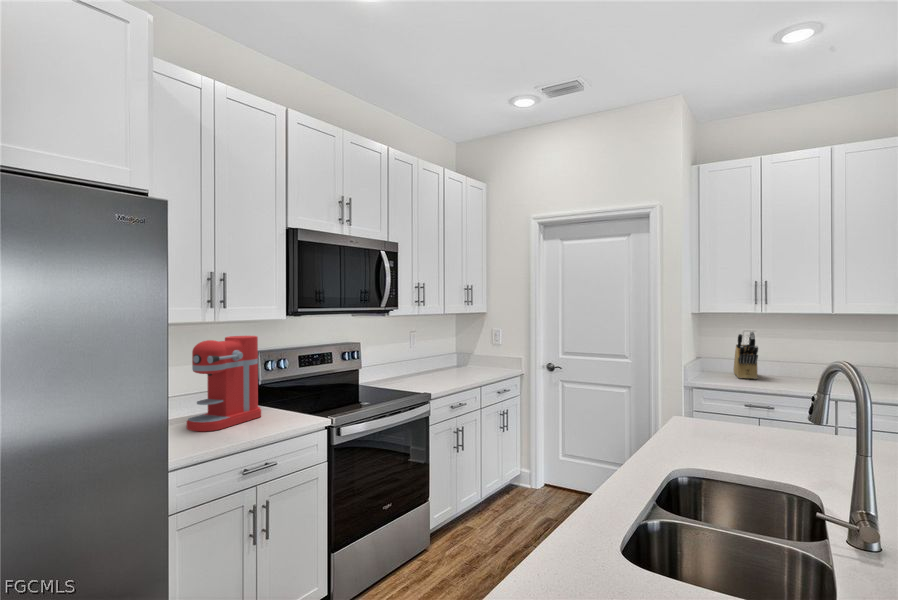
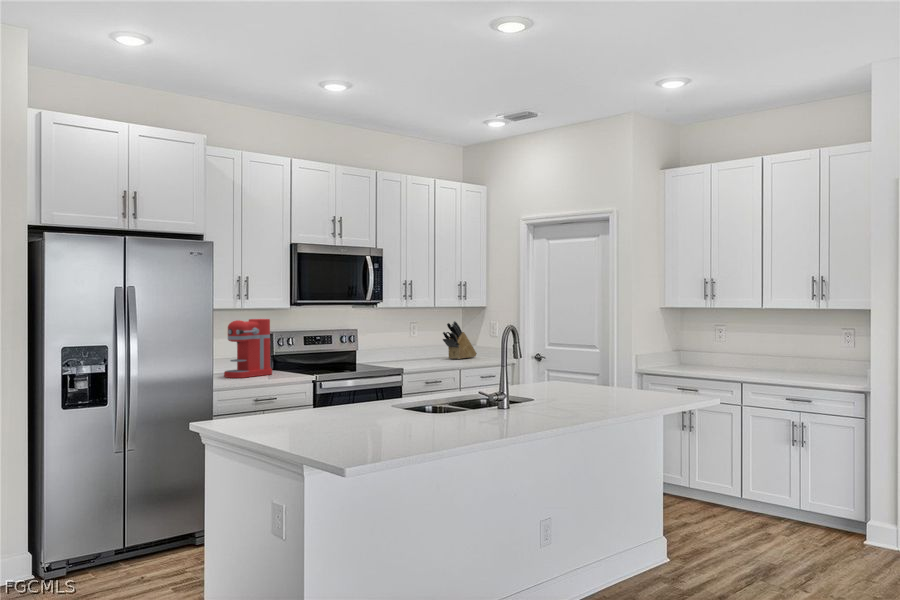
knife block: present [734,332,758,379] -> present [443,321,477,359]

